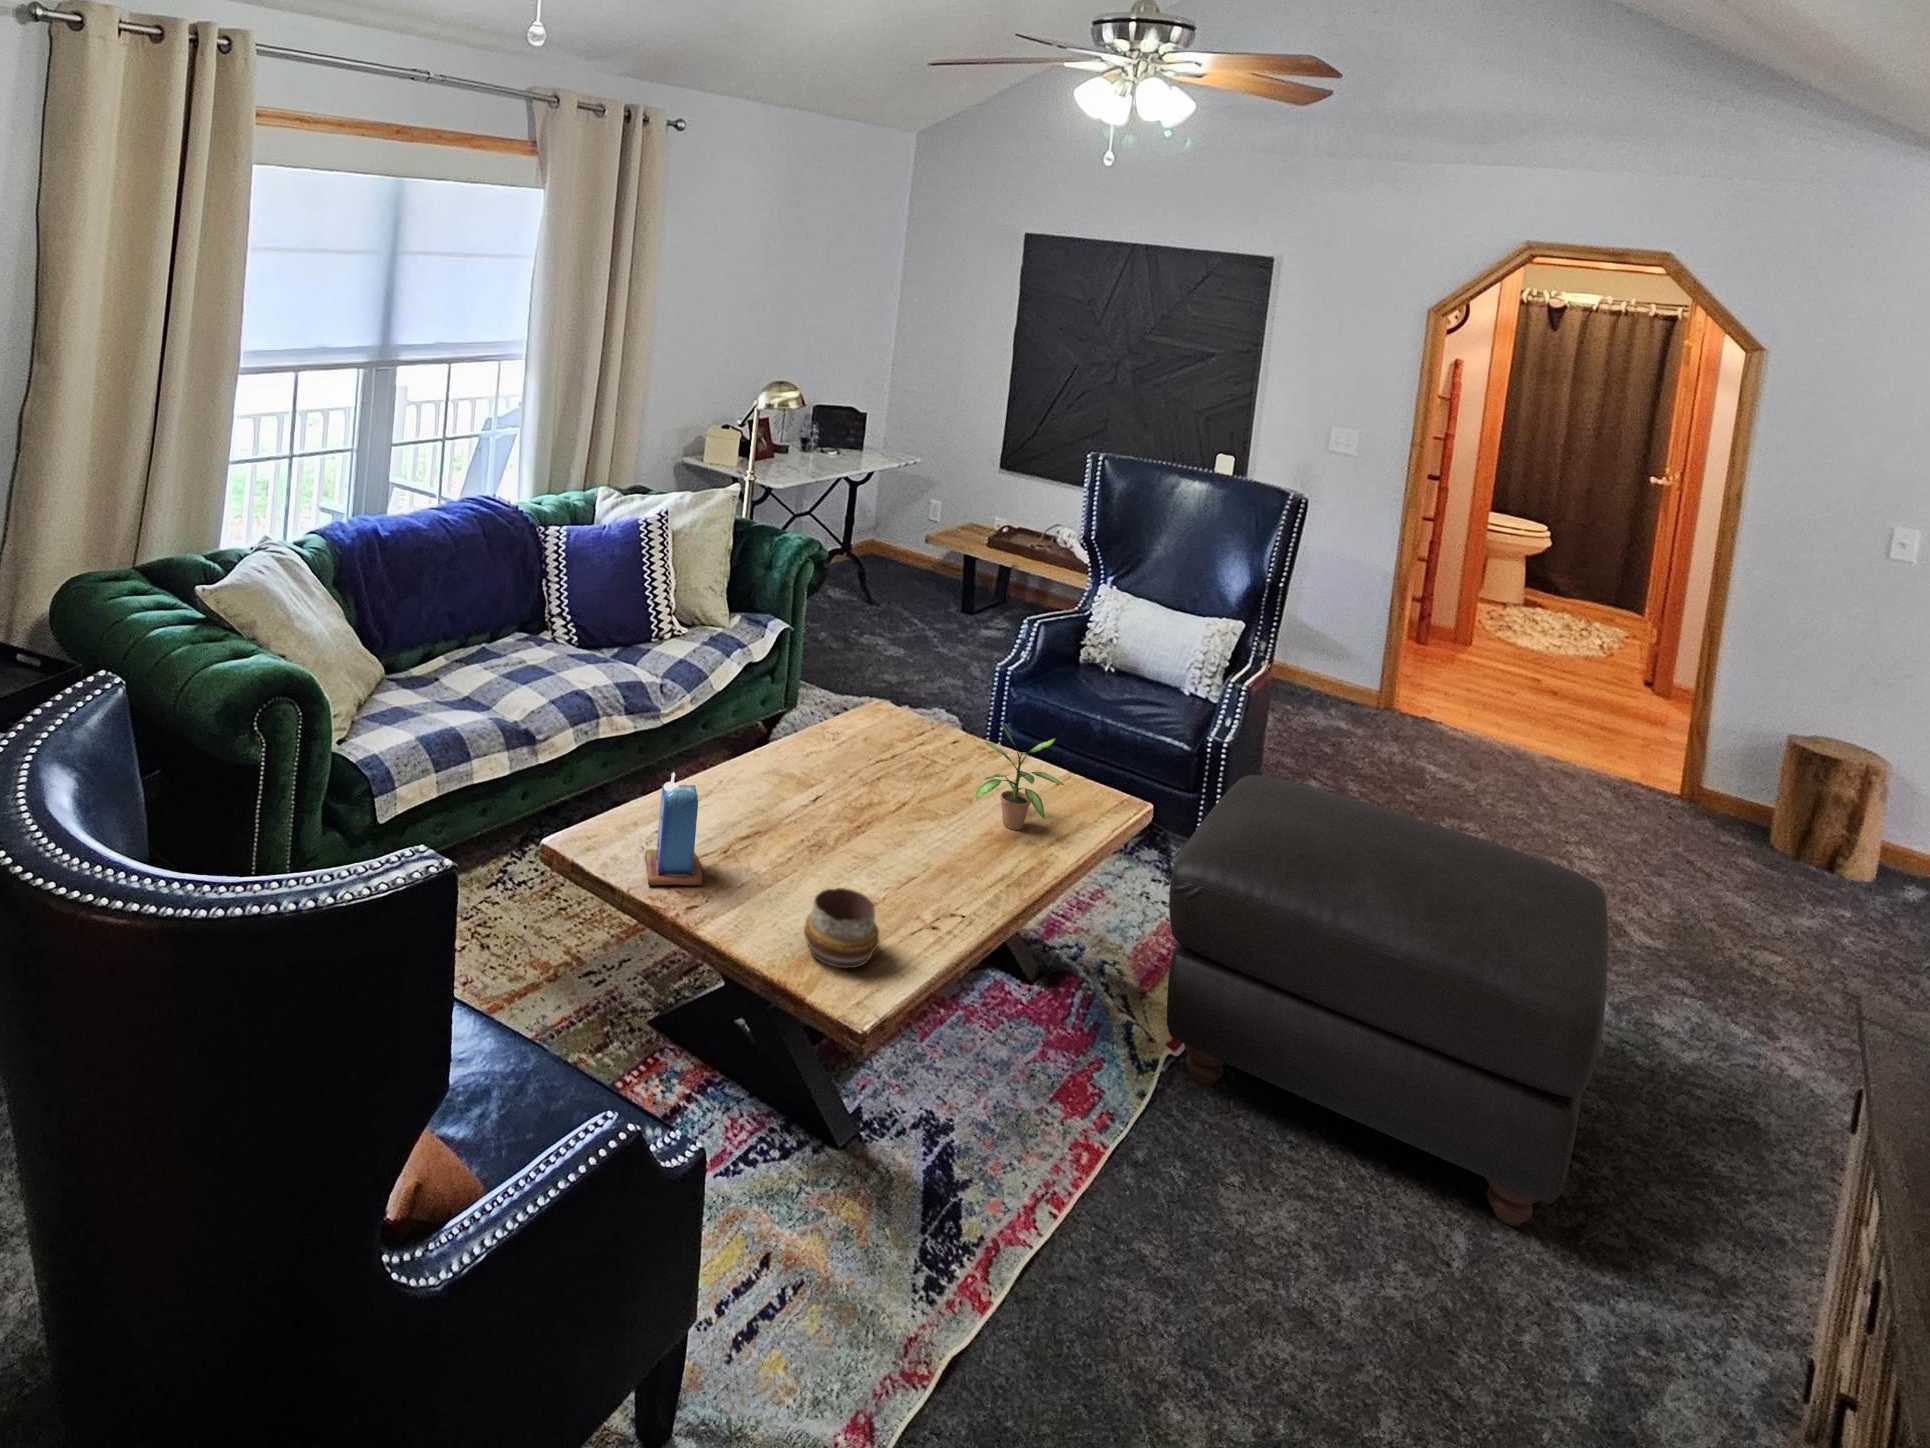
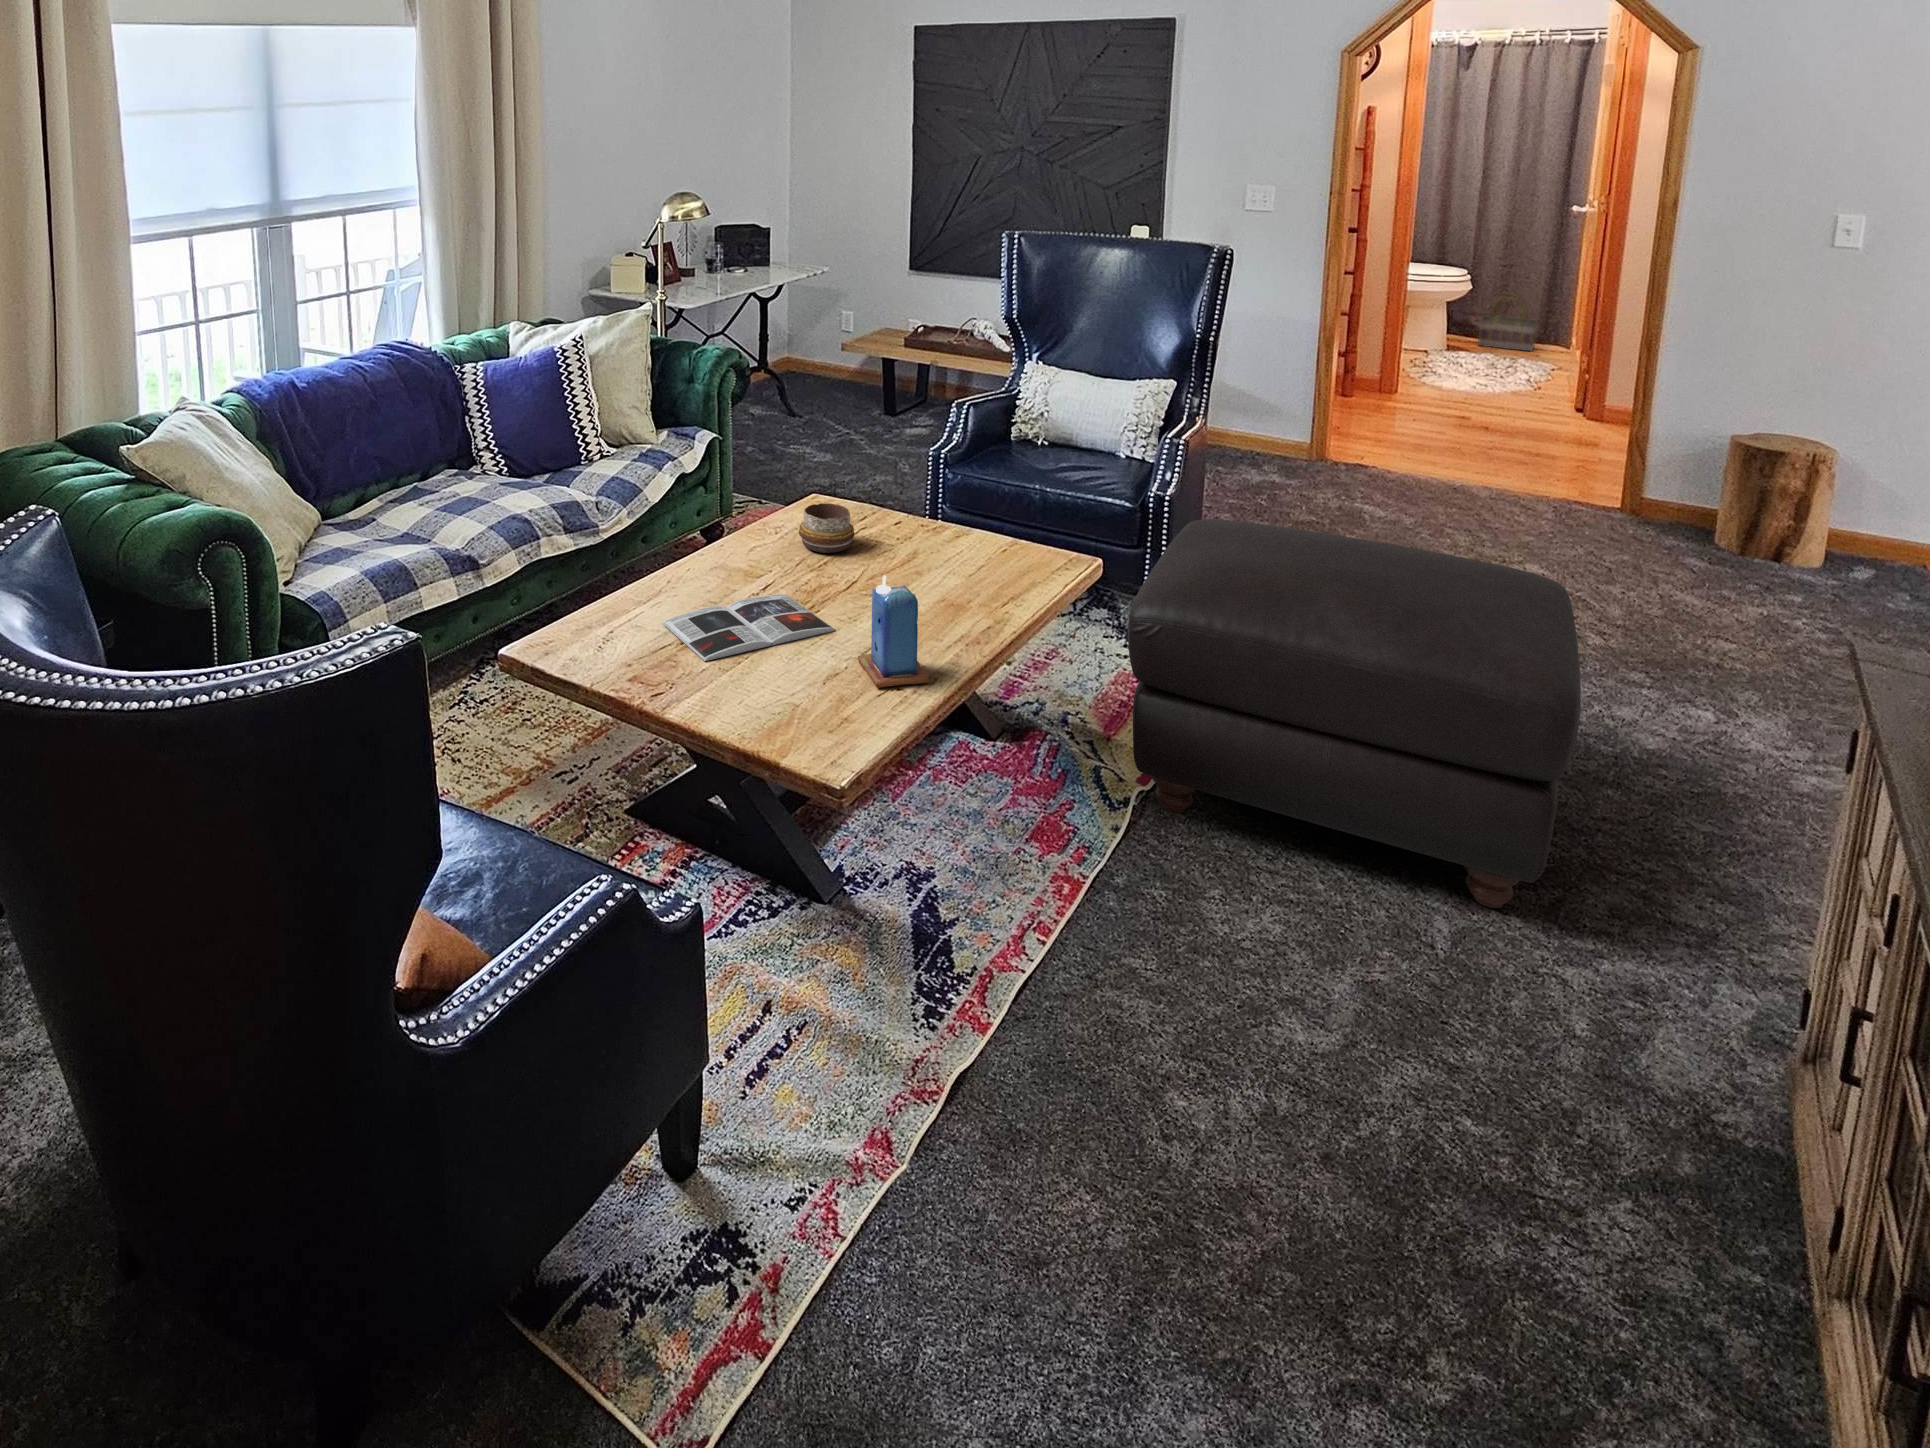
basket: none [1559,555,1620,617] -> present [1478,294,1538,351]
potted plant: present [976,722,1064,830] -> none [925,489,1015,593]
candle: present [645,772,702,885] -> present [858,575,930,688]
magazine: none [709,810,880,876] -> present [663,594,836,661]
decorative bowl: present [804,888,879,968] -> present [799,503,854,553]

